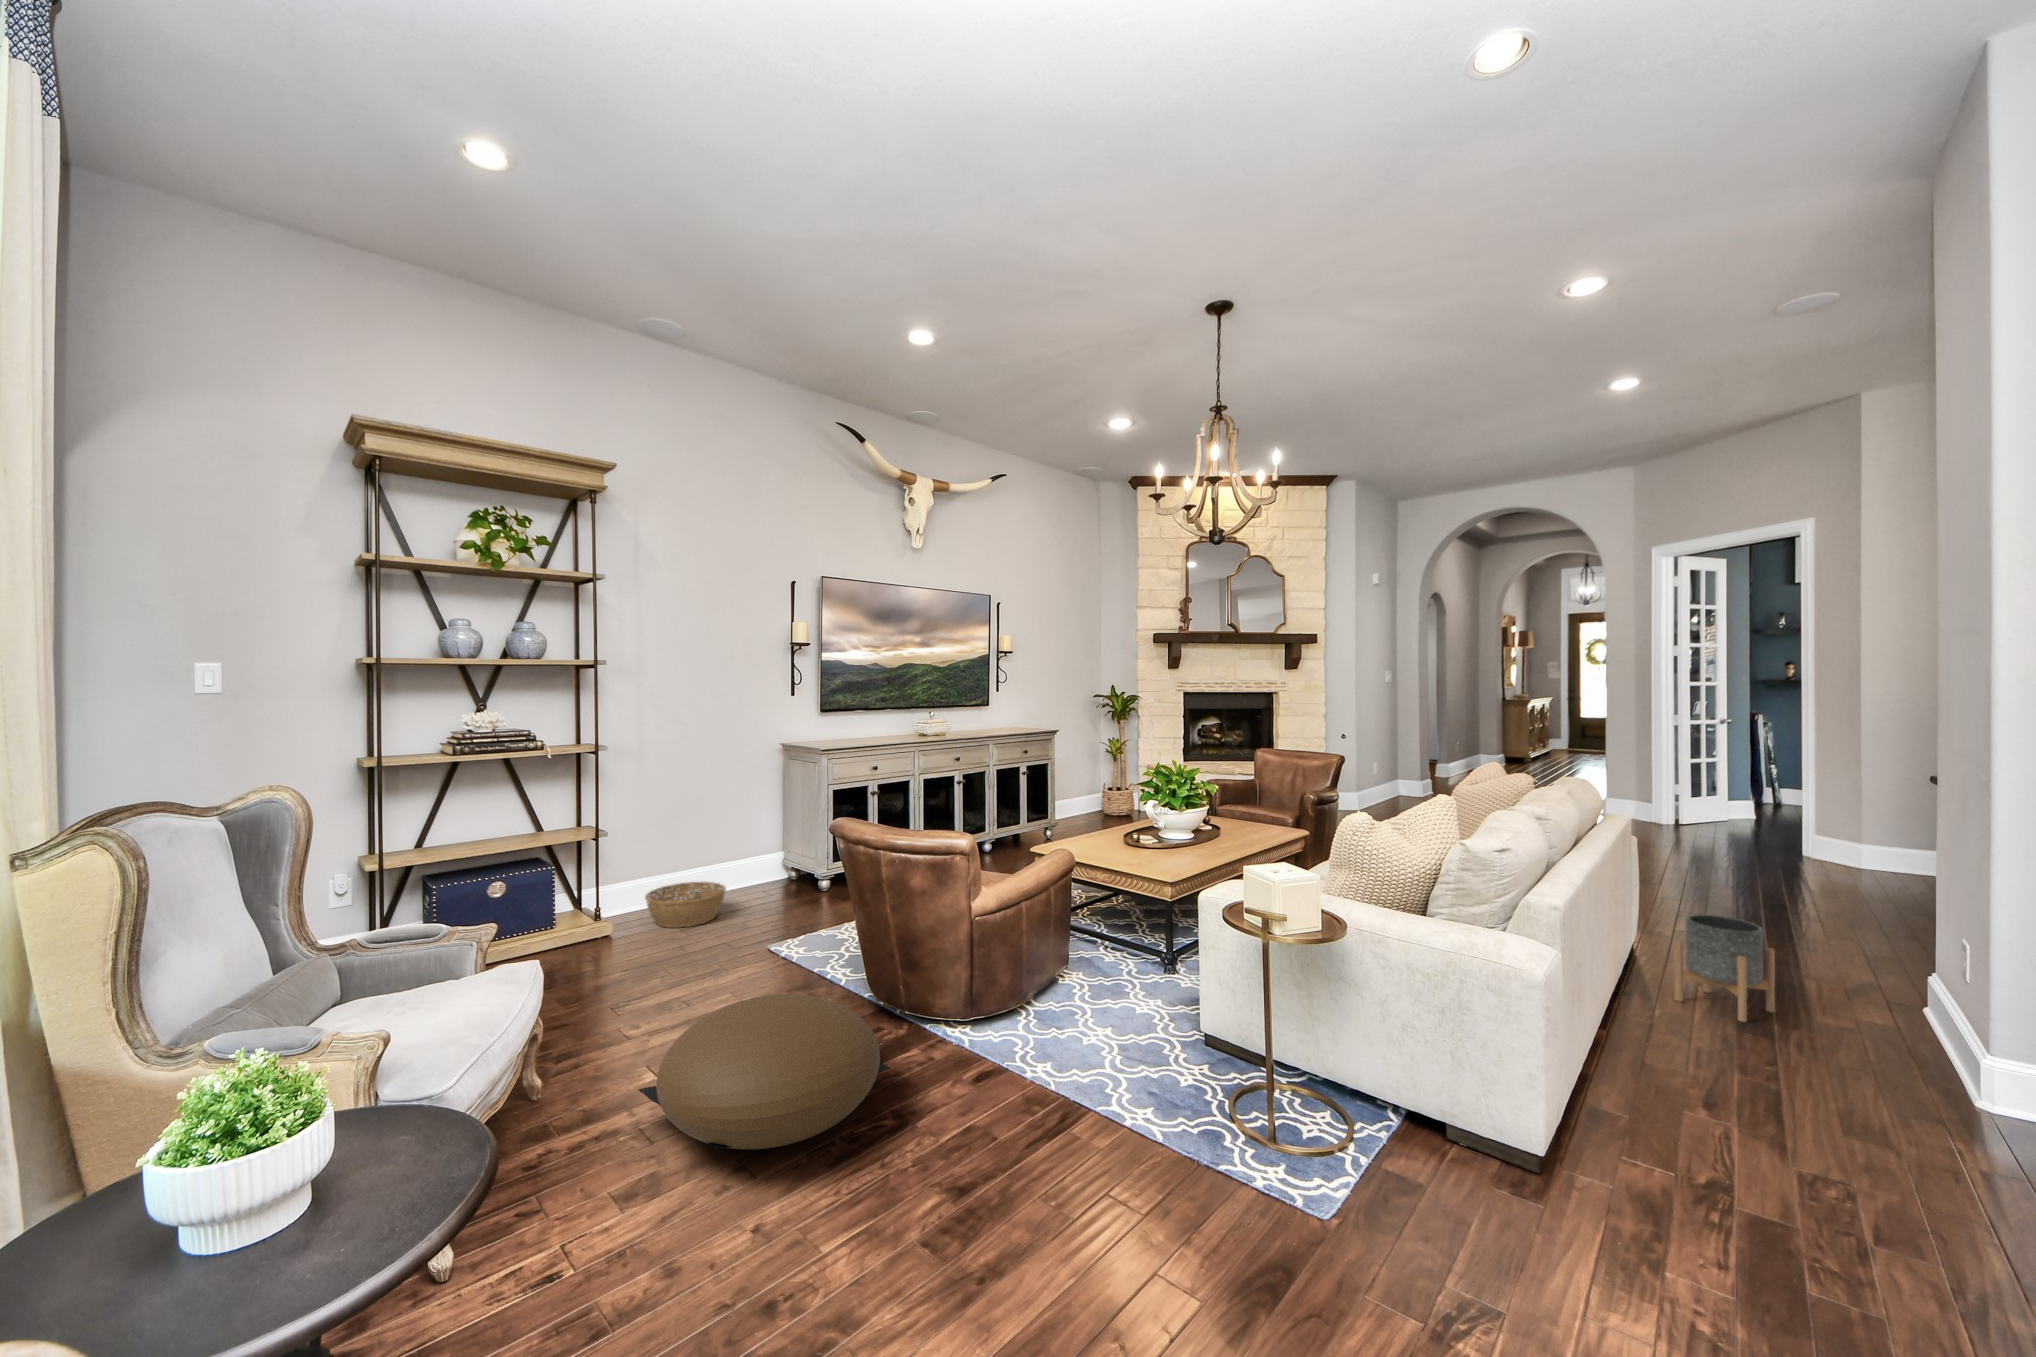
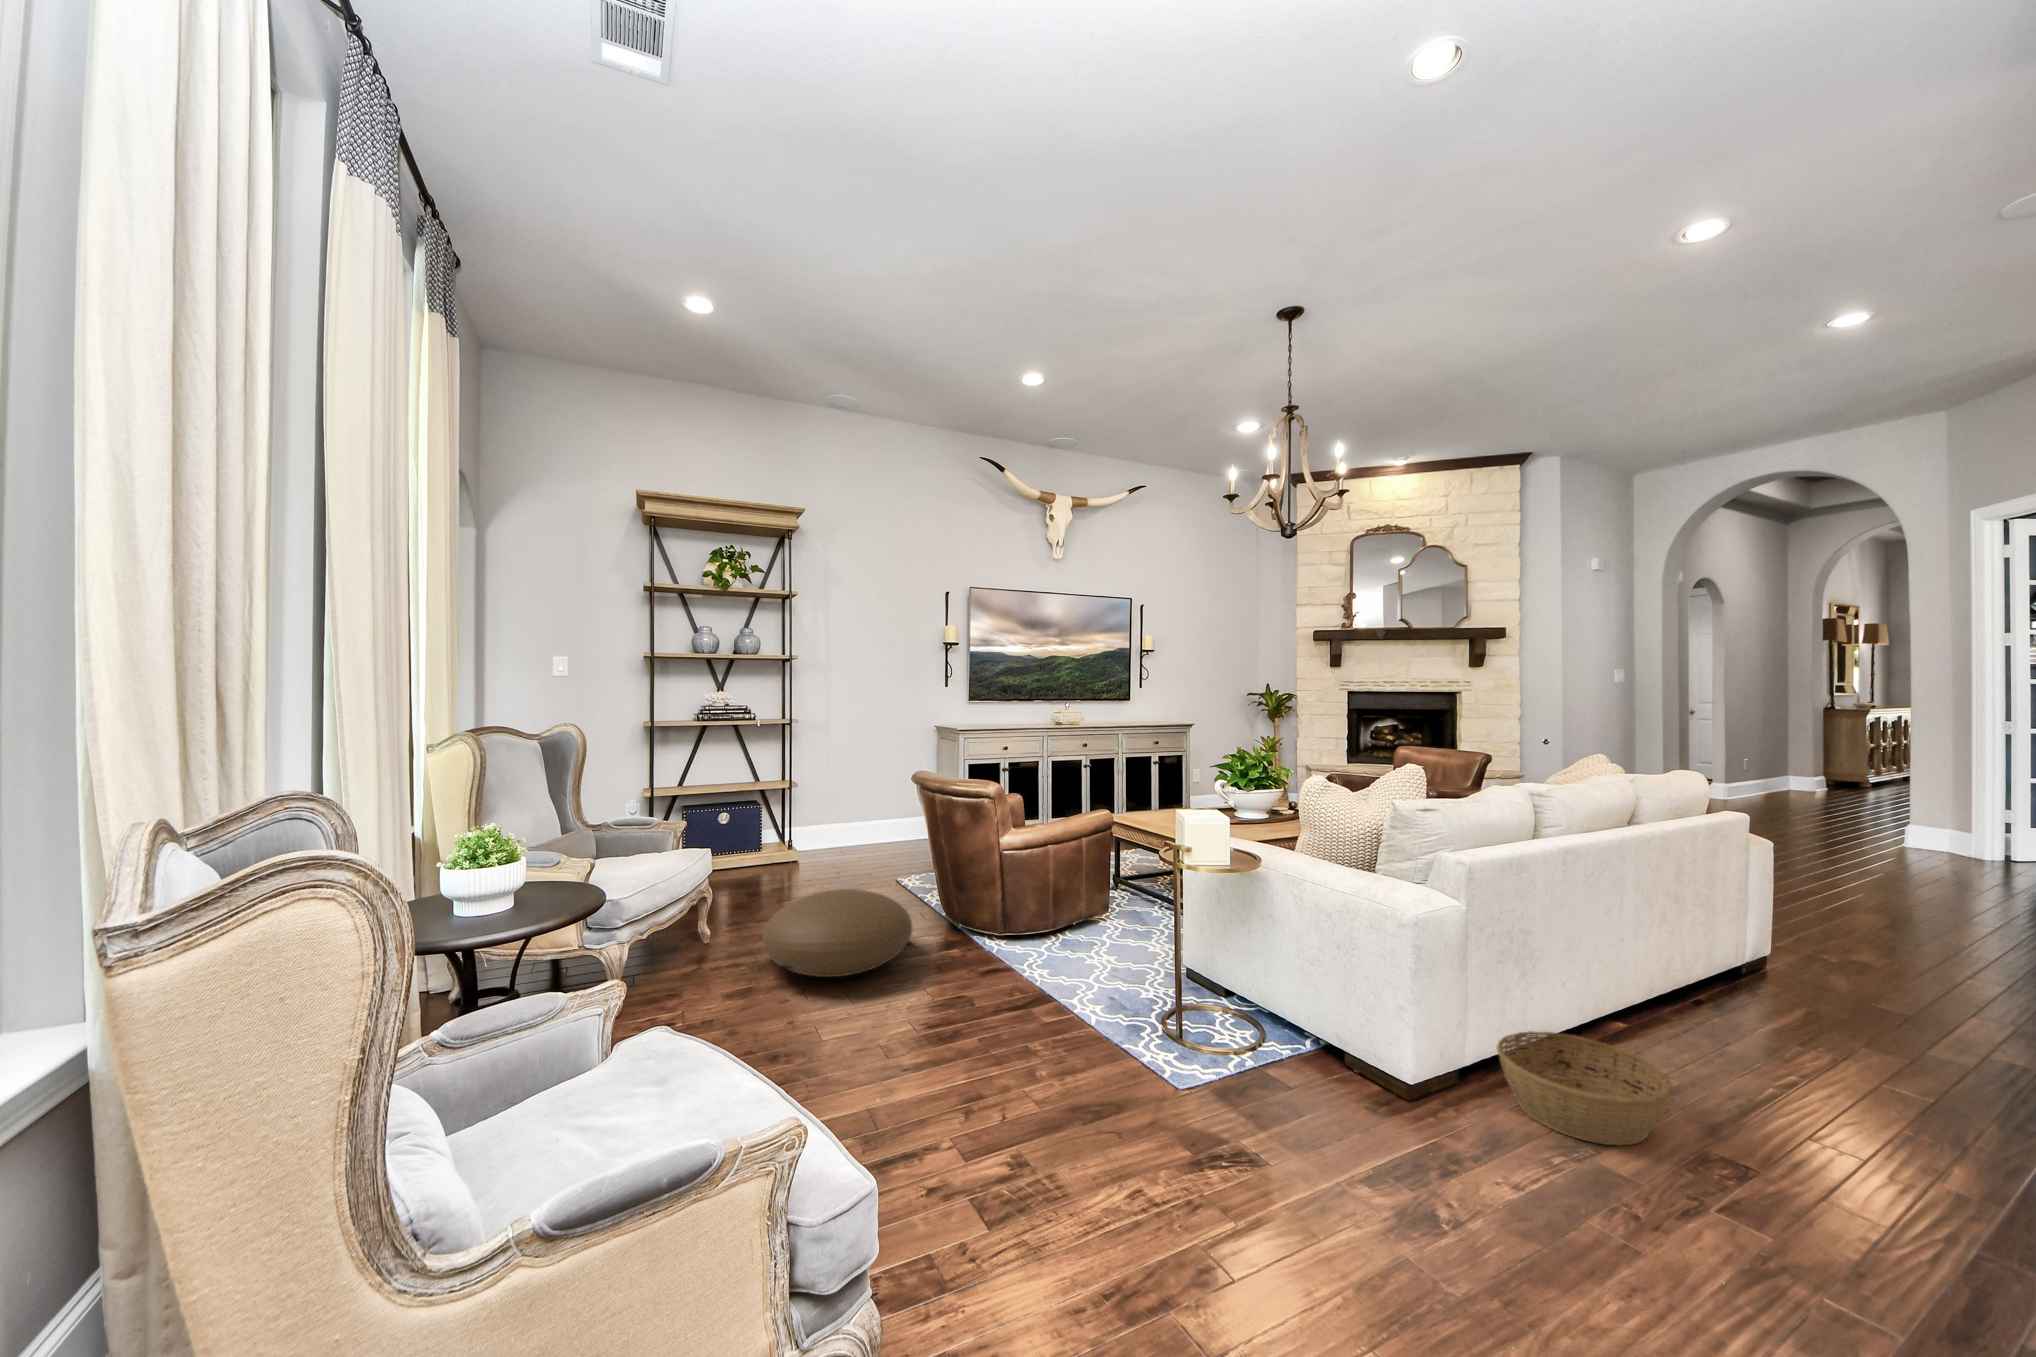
basket: present [645,882,726,928] -> present [1497,1031,1672,1145]
planter: present [1674,914,1775,1022] -> none [1712,919,1828,1030]

